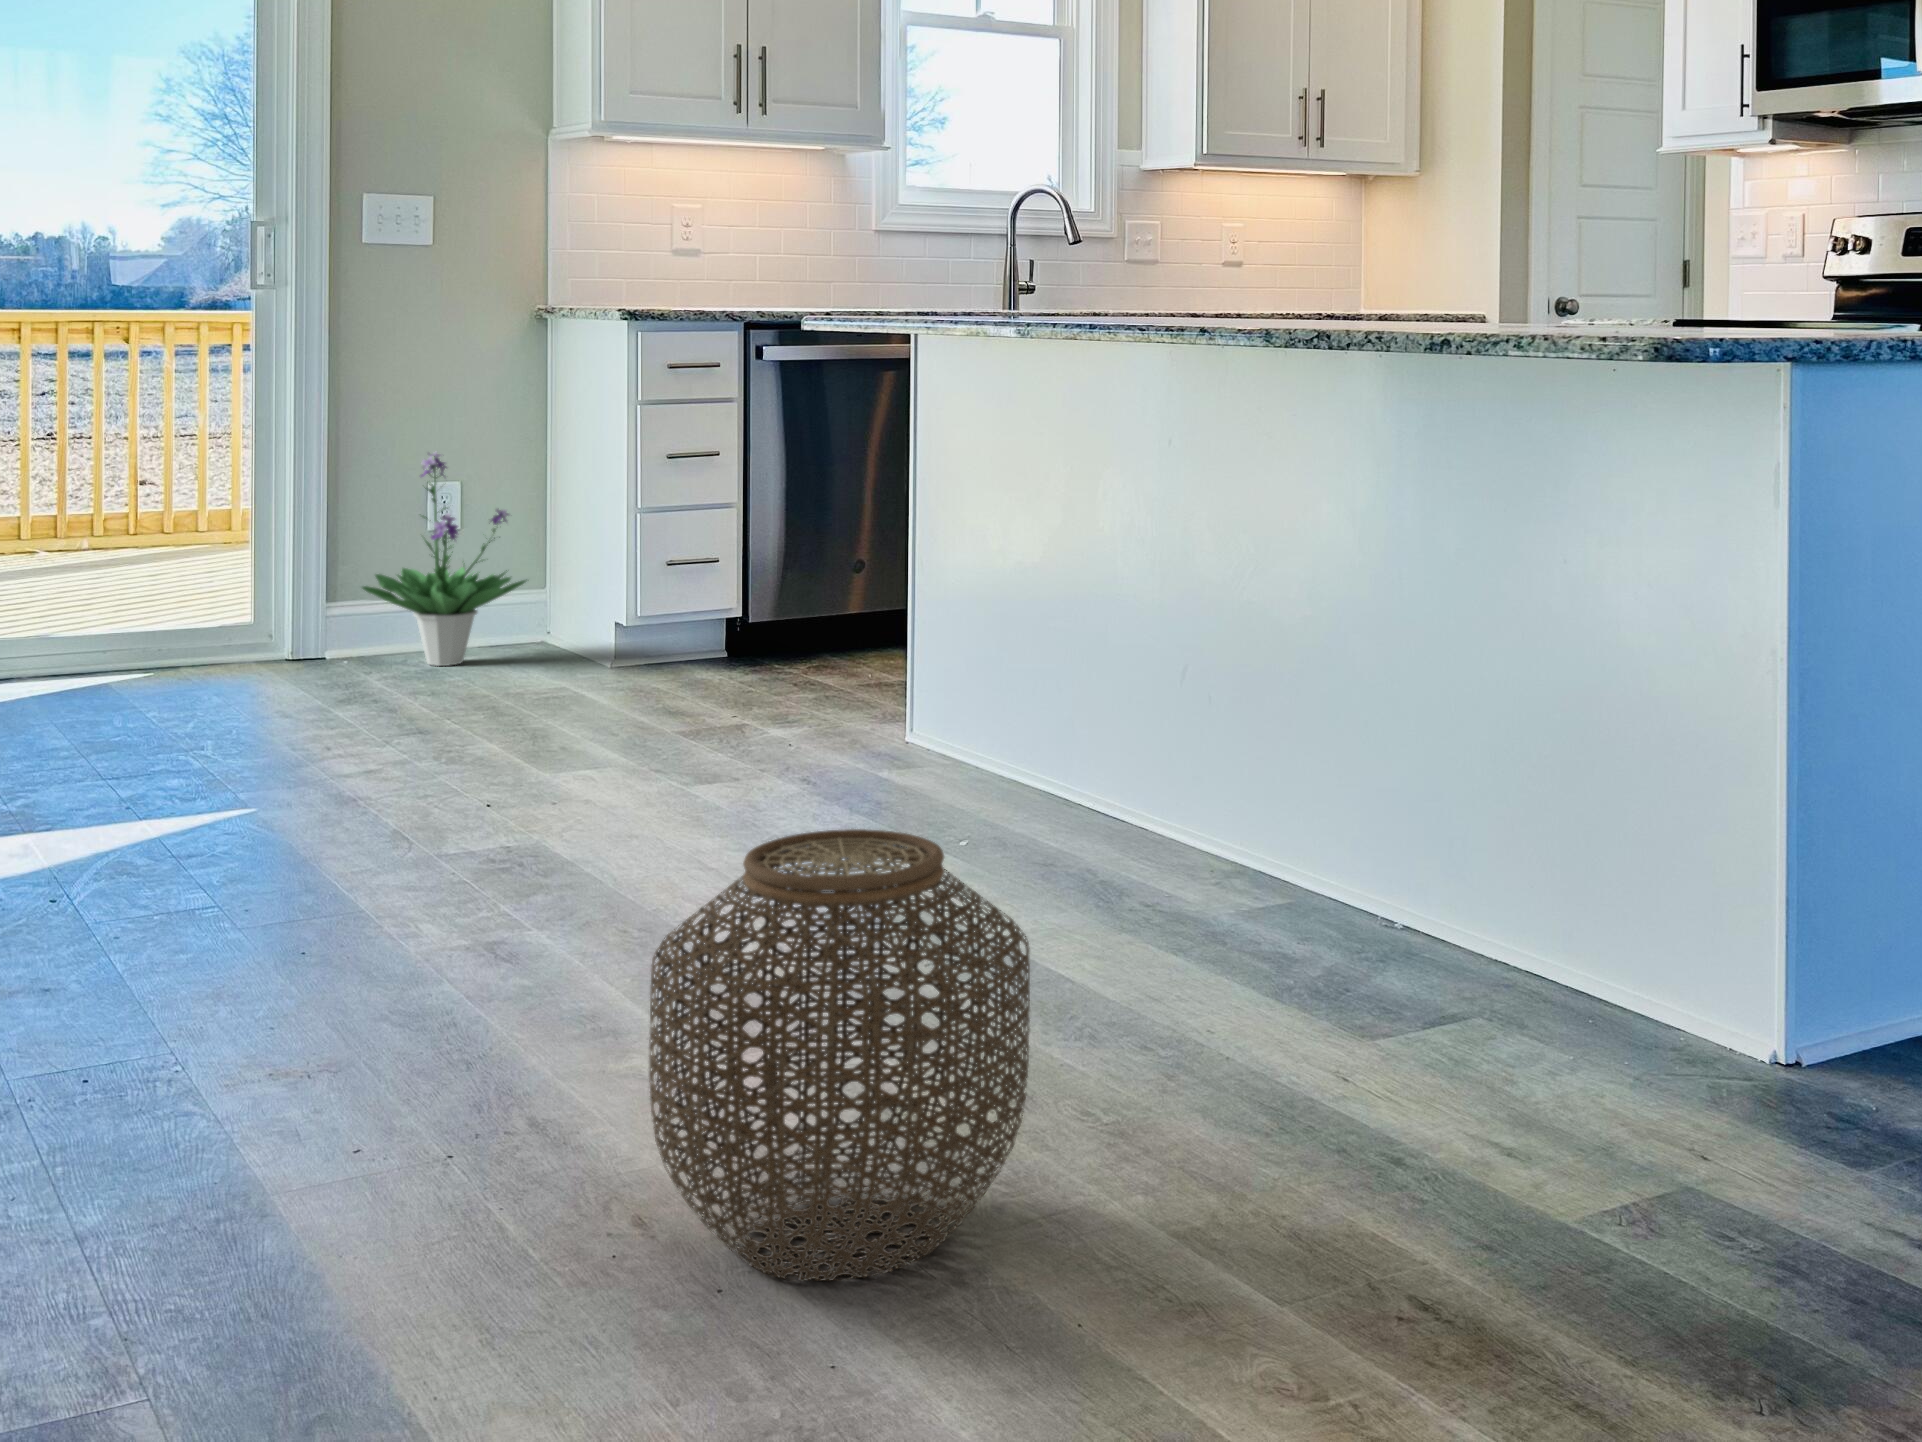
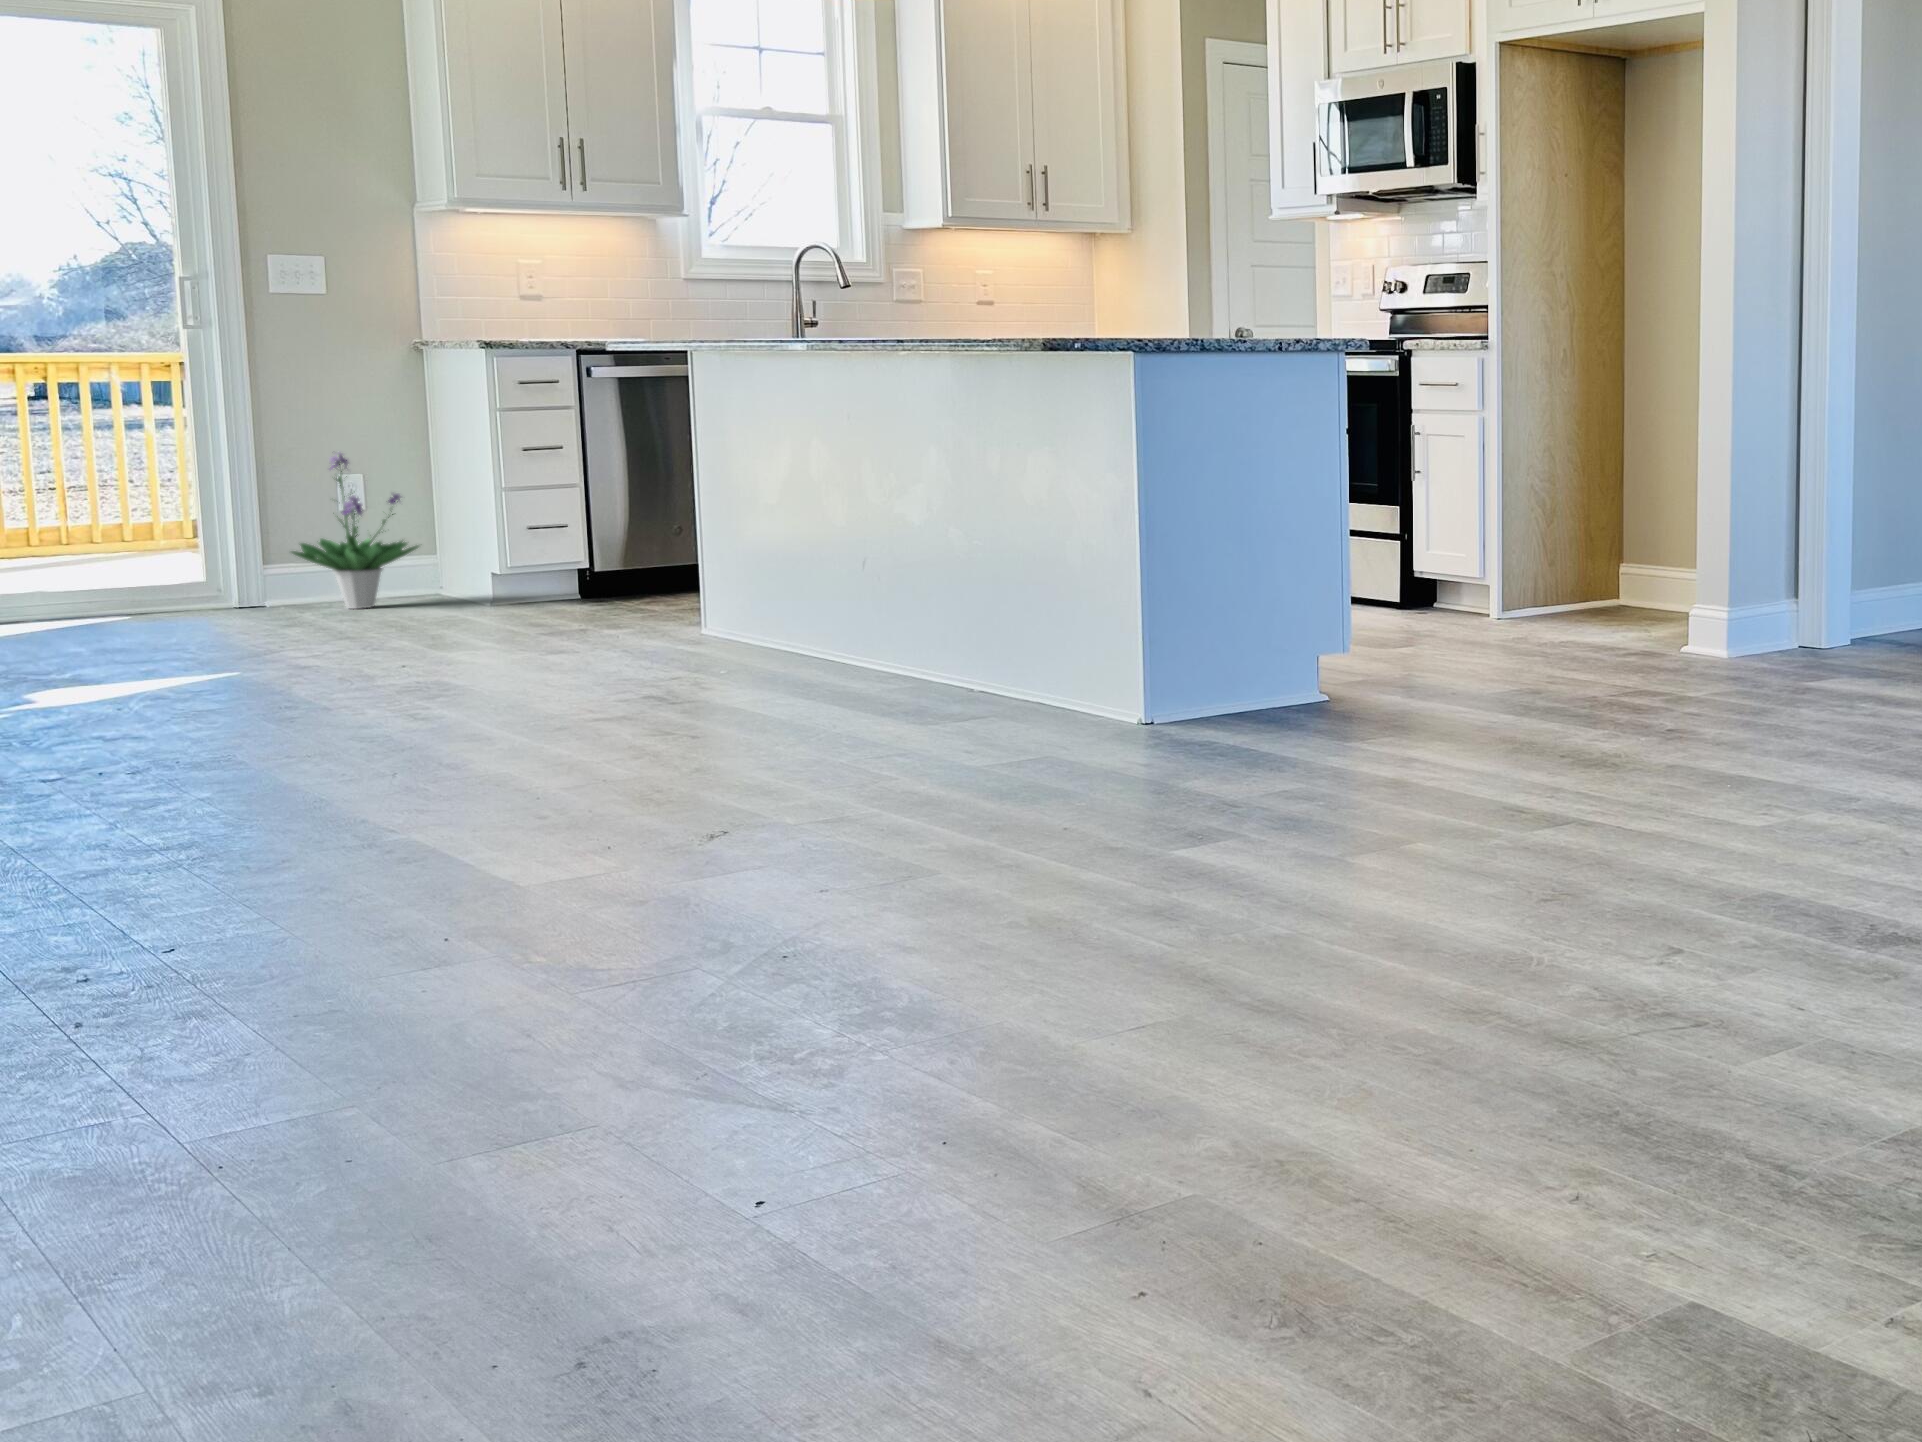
woven basket: present [649,829,1030,1281] -> none [500,591,701,792]

